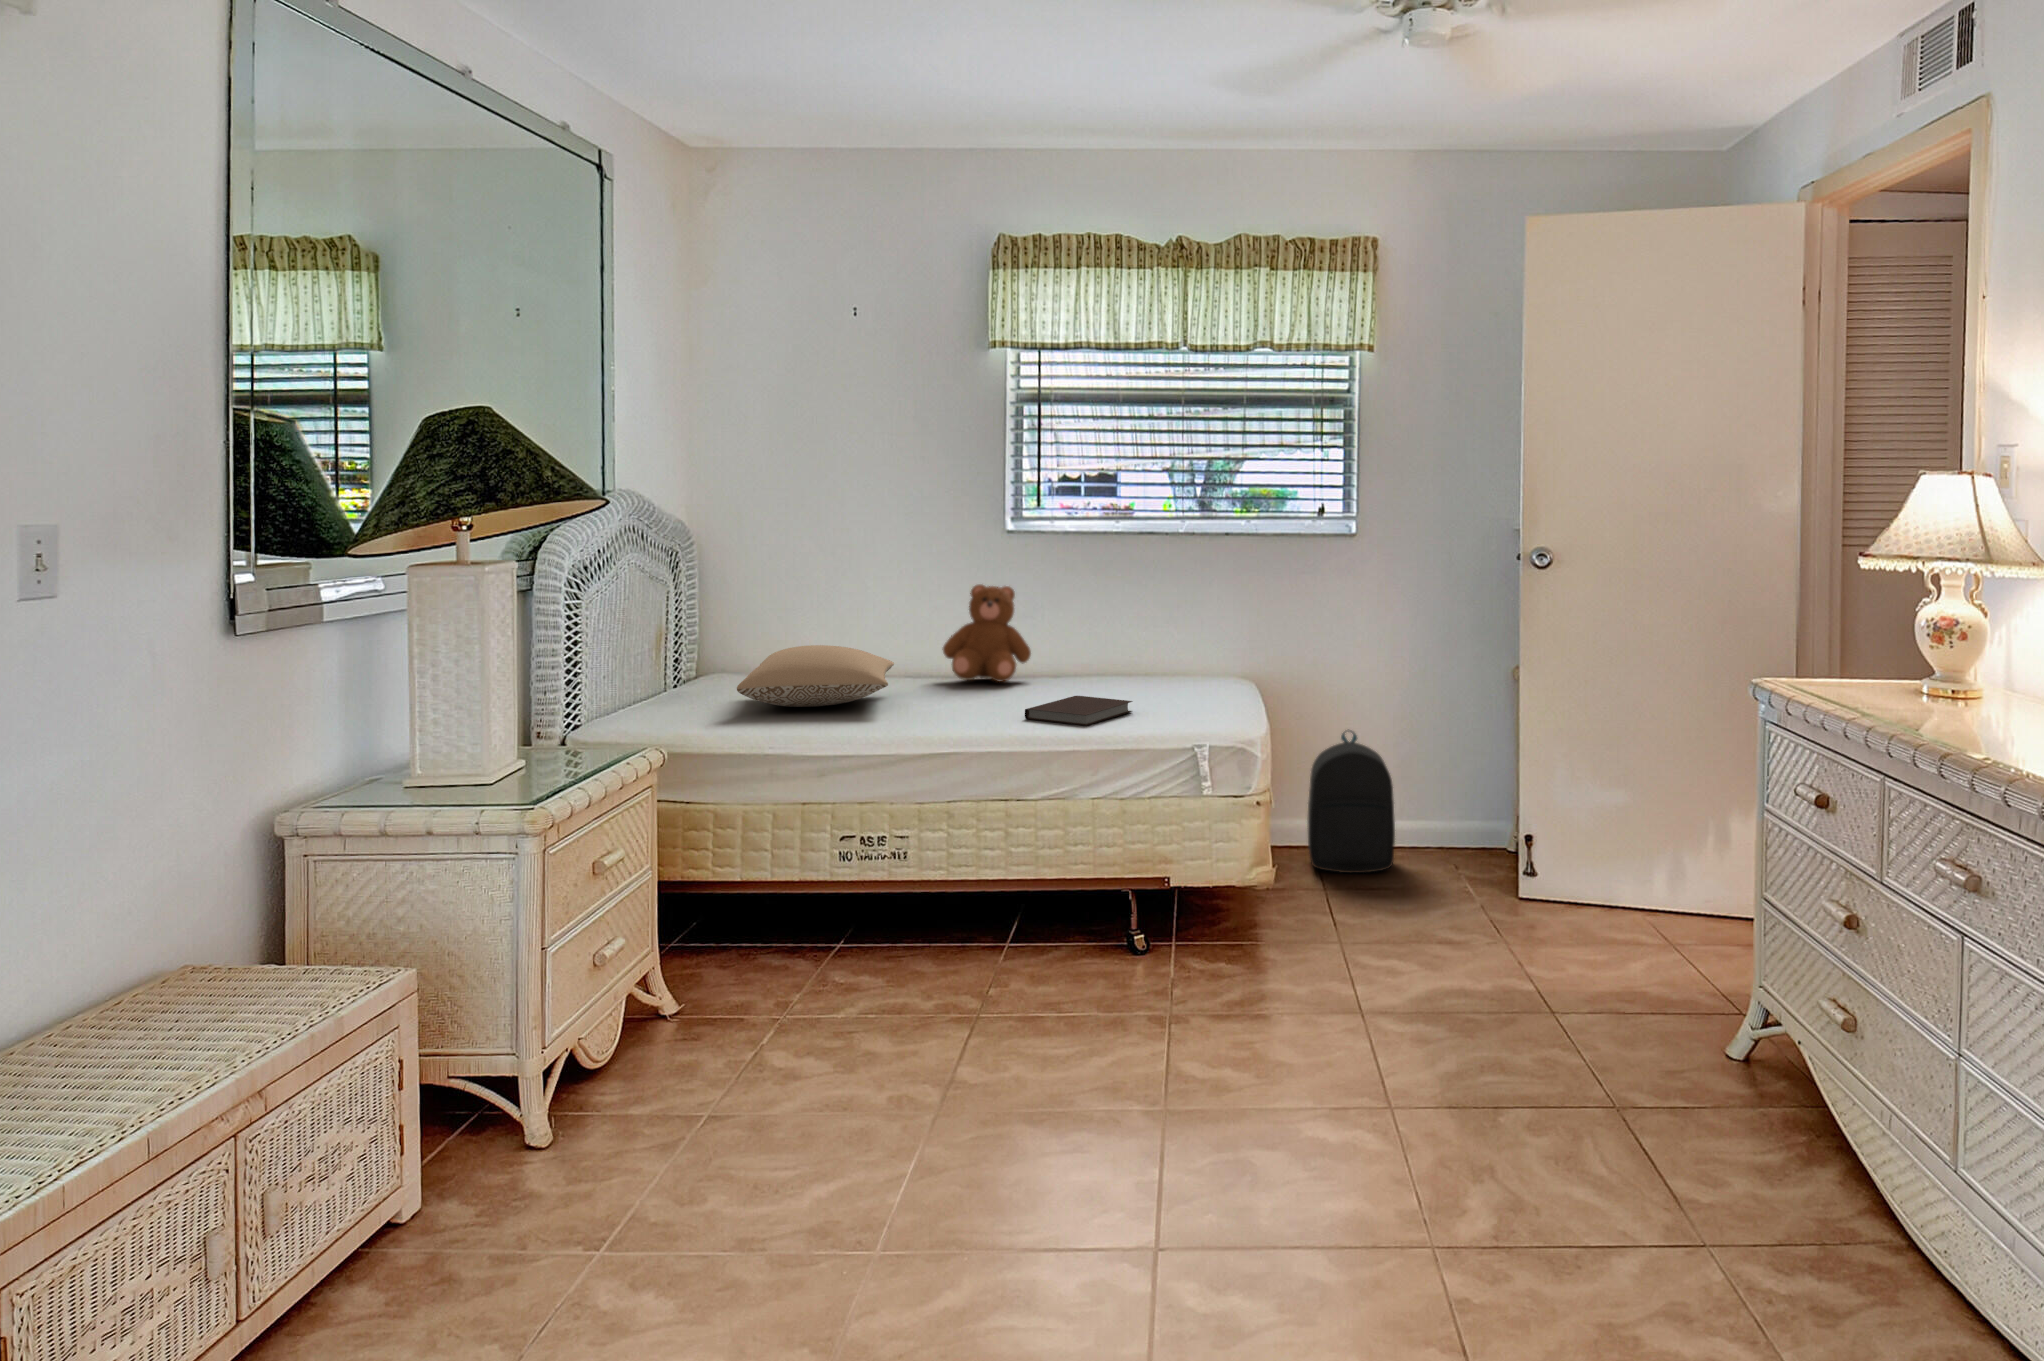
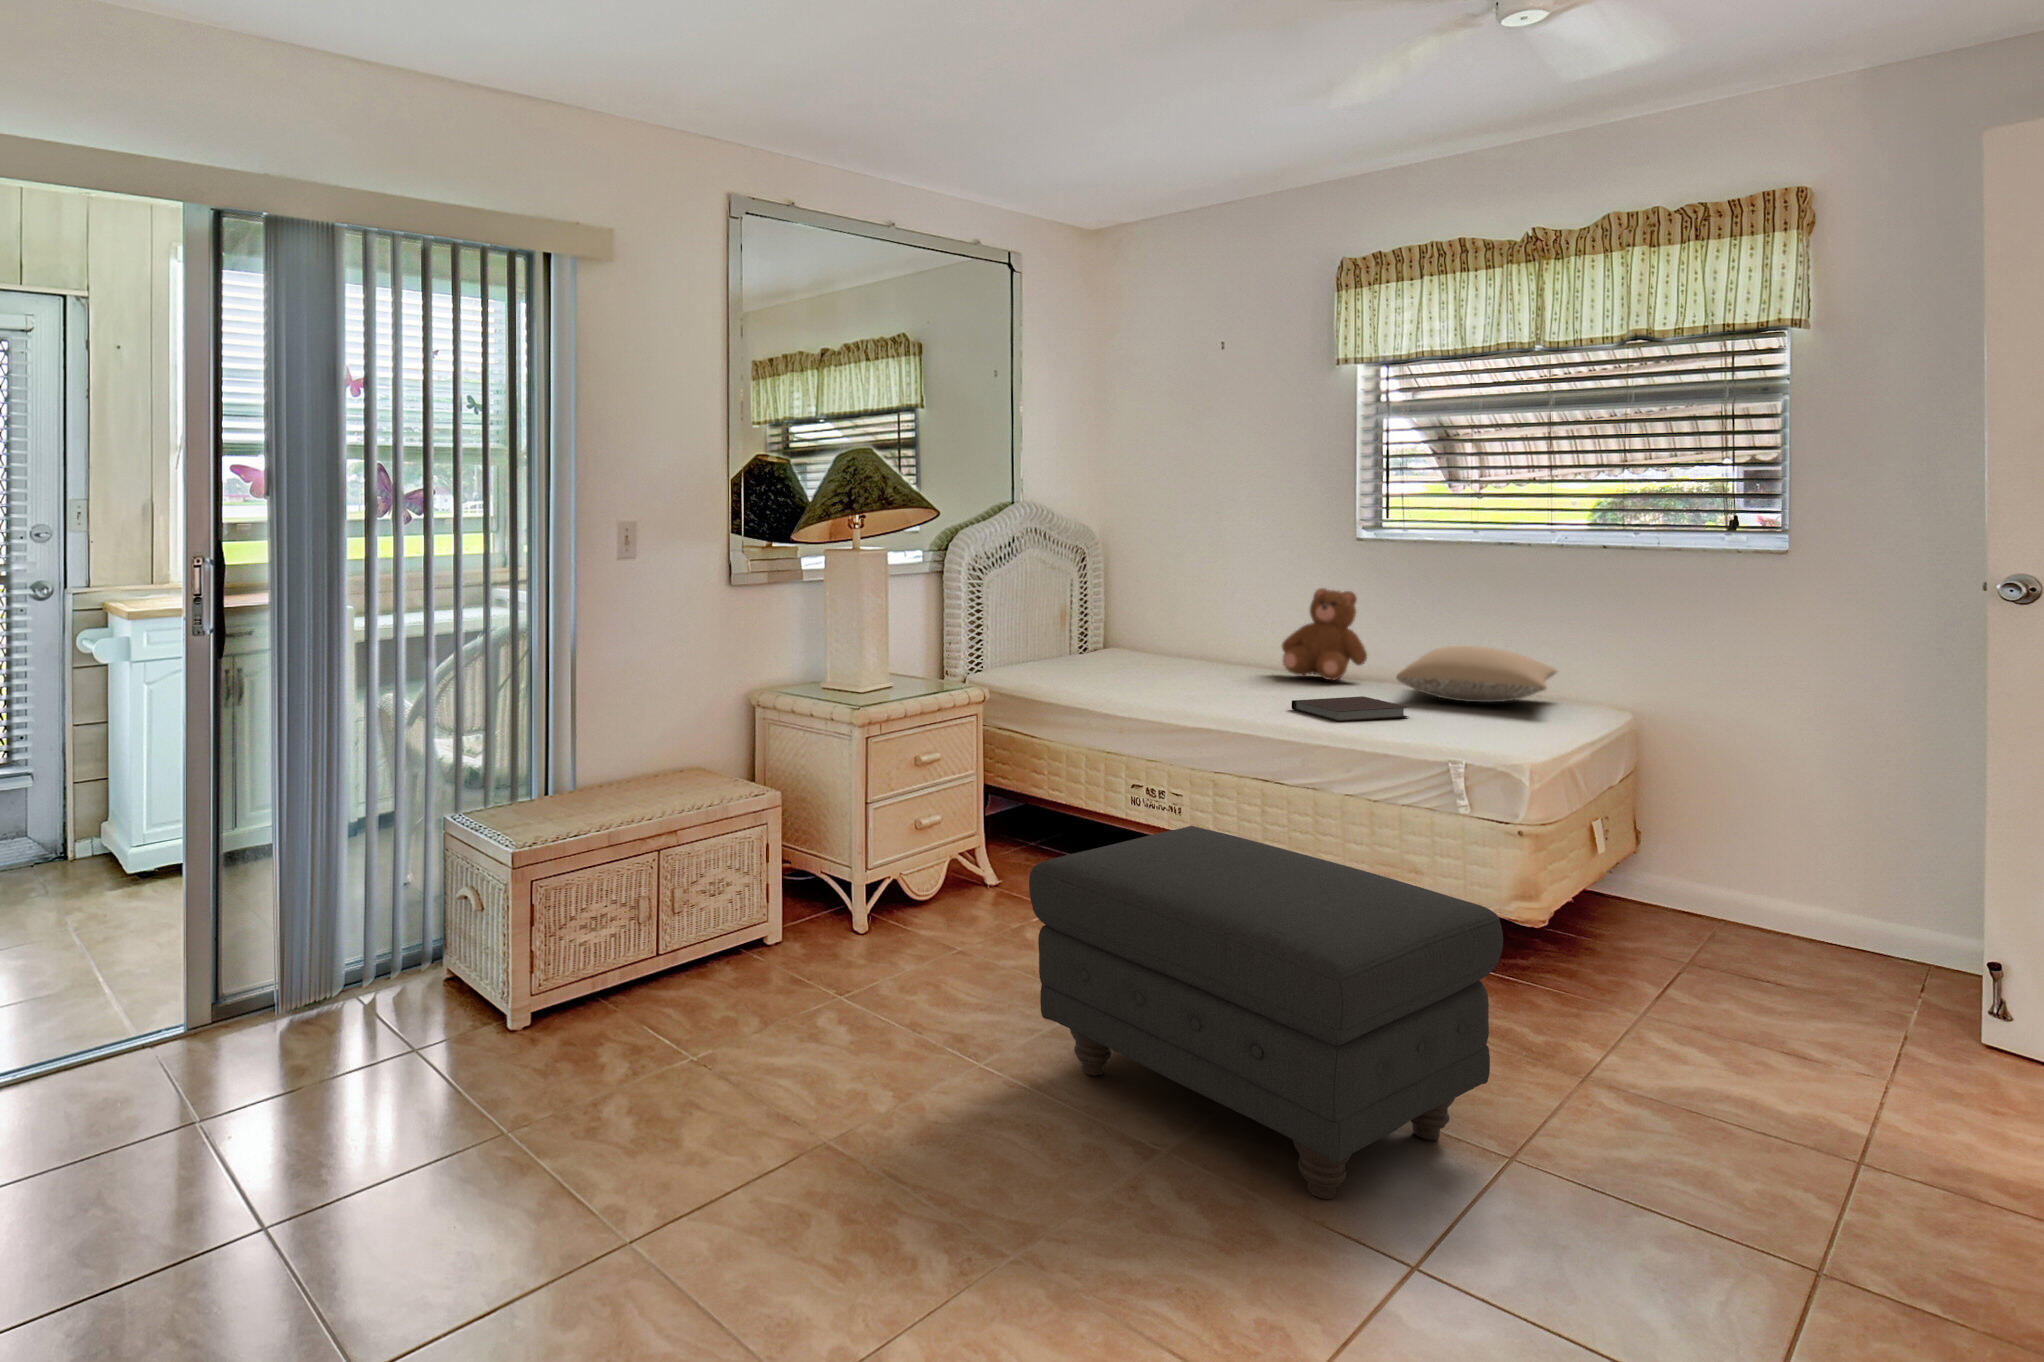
pillow: present [737,645,894,707] -> present [1396,646,1557,702]
backpack: present [1308,731,1395,873] -> none [1685,783,1823,959]
ottoman: none [946,873,1404,1251] -> present [1029,826,1503,1199]

